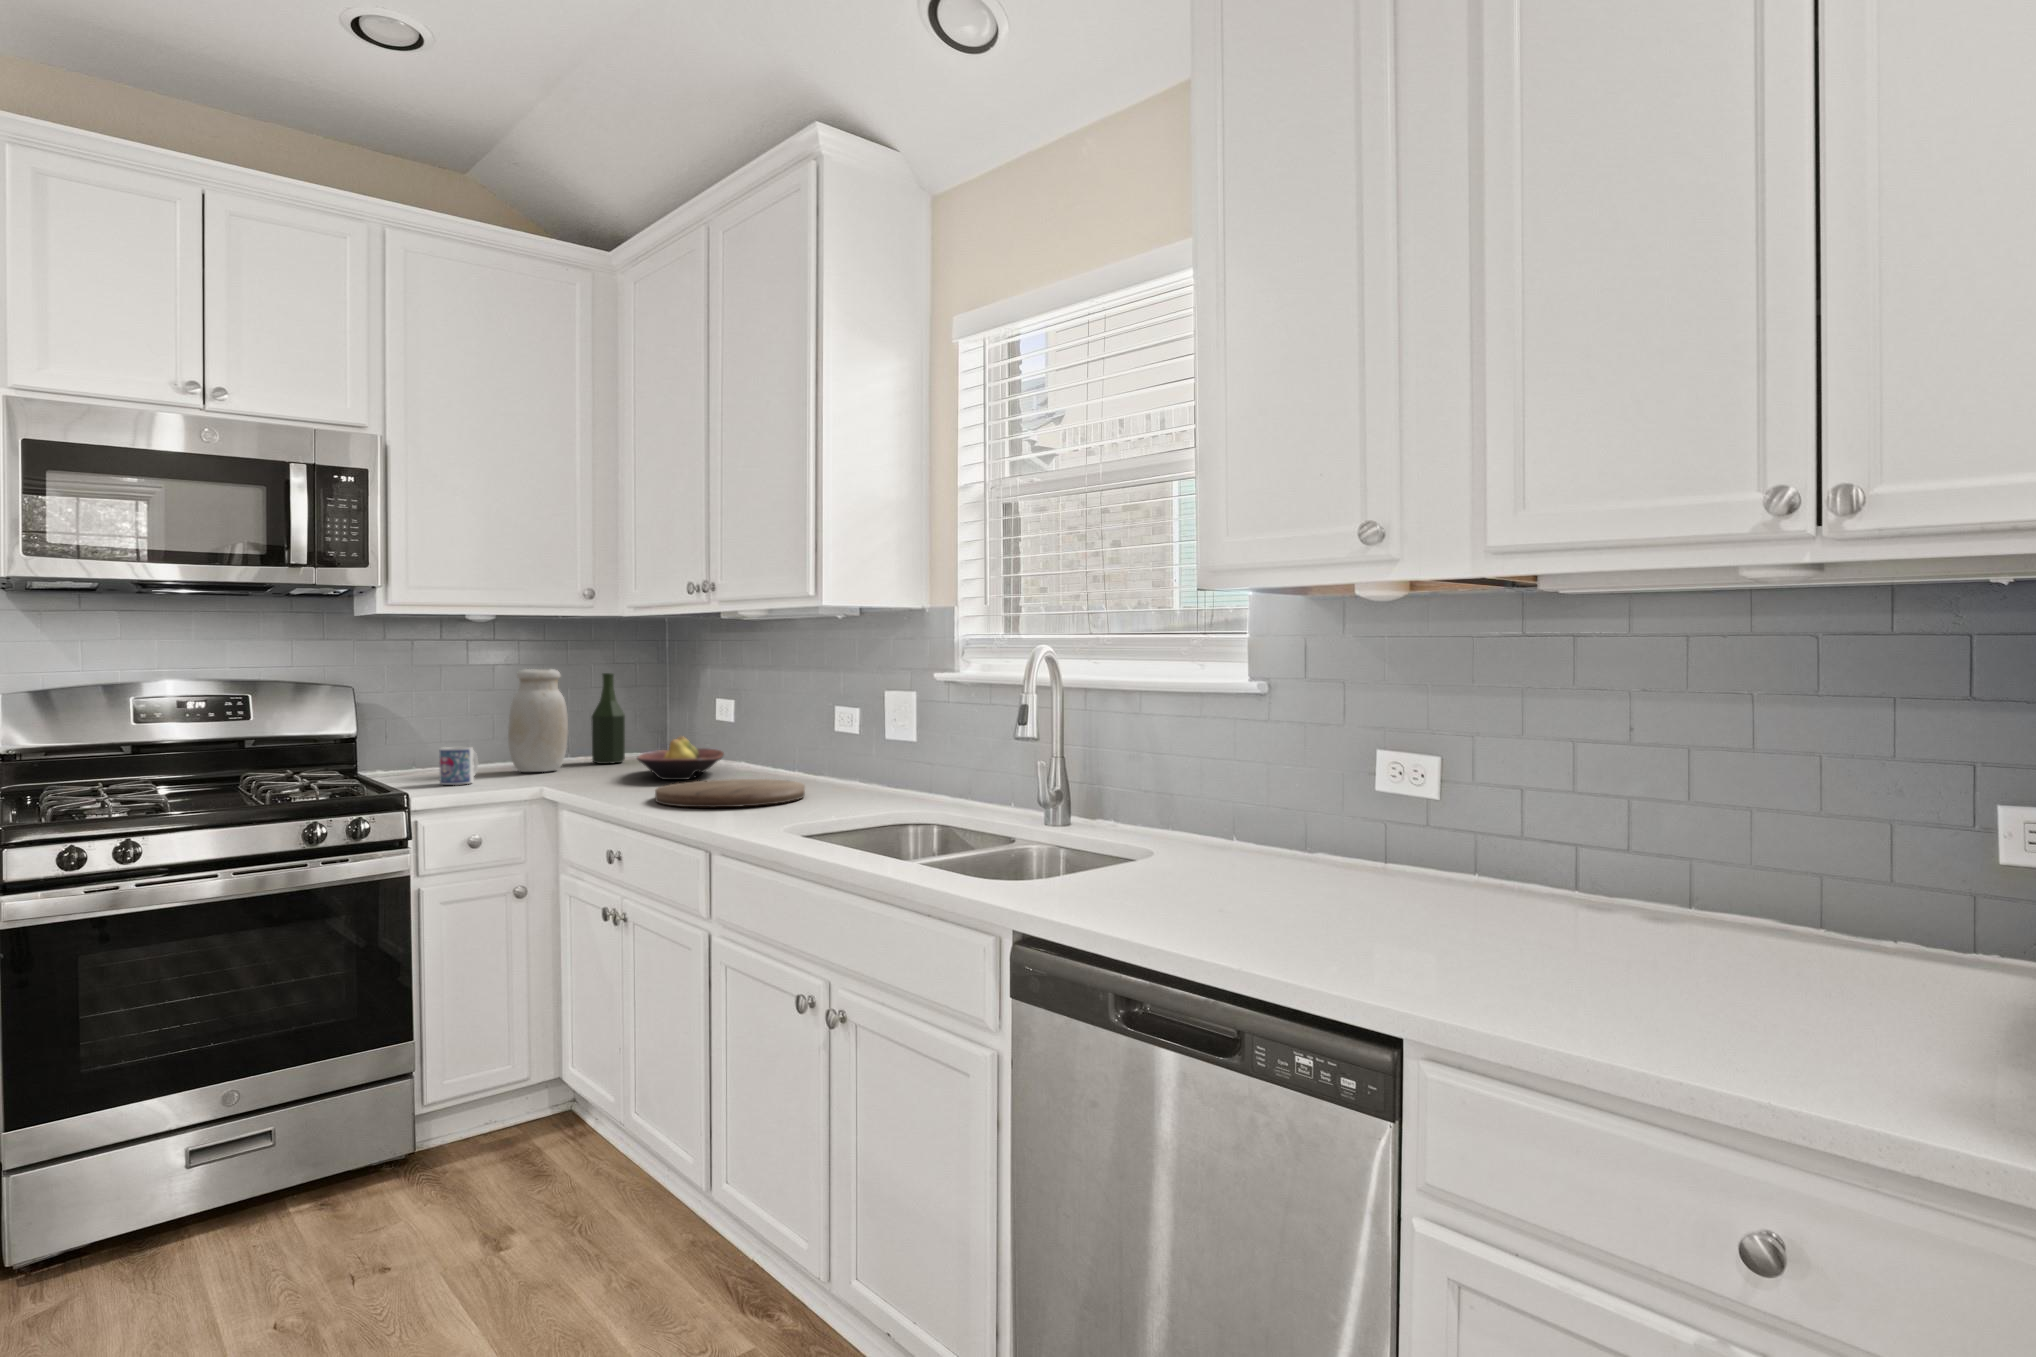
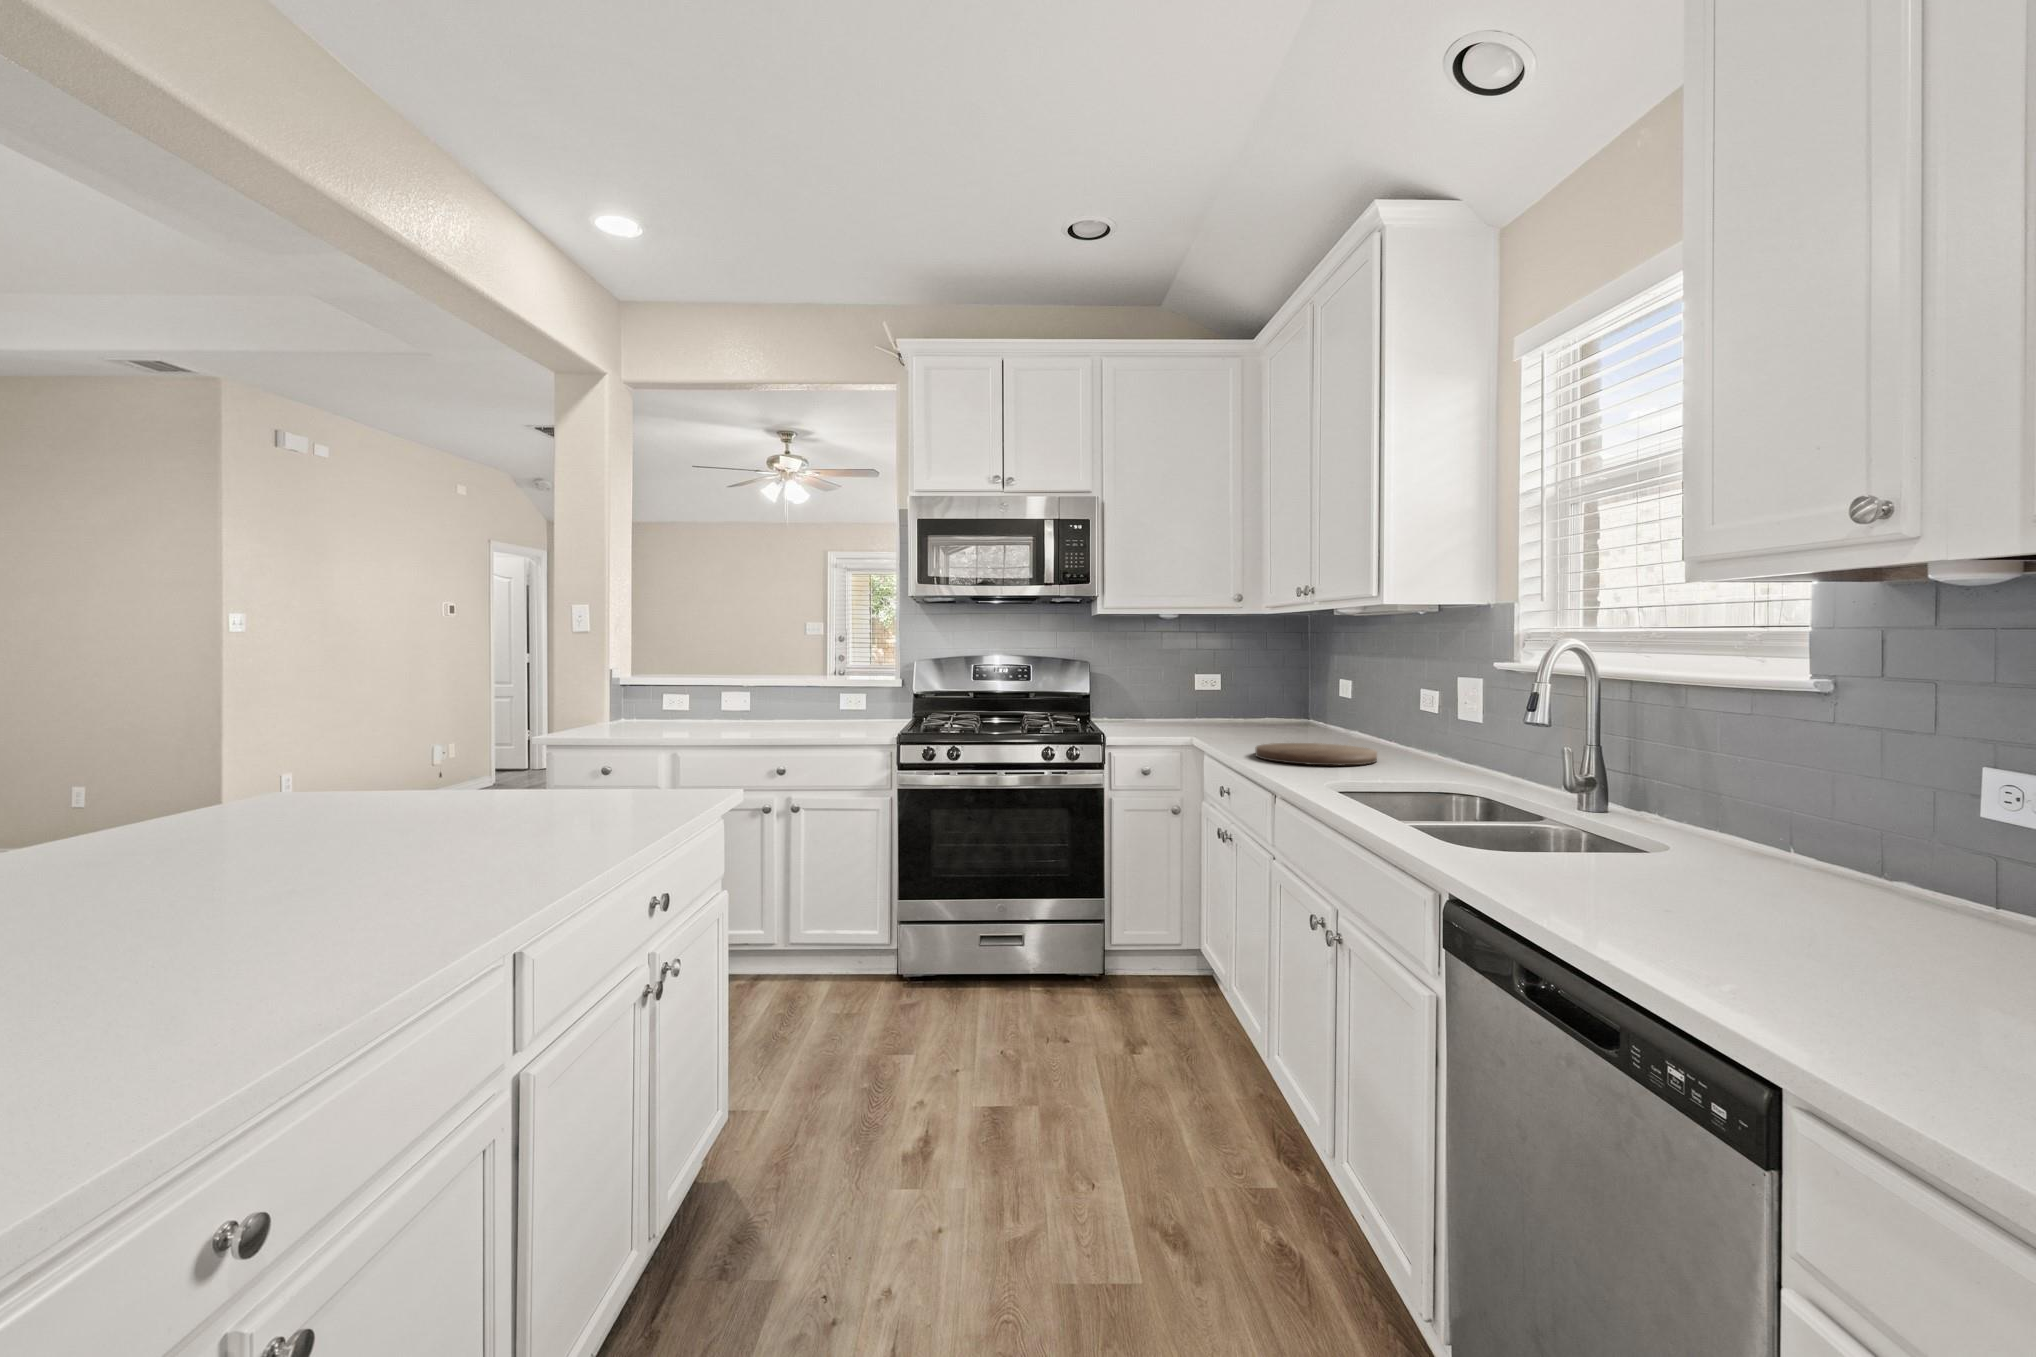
jar: present [508,669,568,772] -> none [1181,653,1222,728]
bottle: present [592,673,625,764] -> none [1243,657,1268,726]
fruit bowl: present [637,736,724,780] -> none [1261,708,1333,741]
mug: present [440,747,478,785] -> none [1131,706,1157,732]

